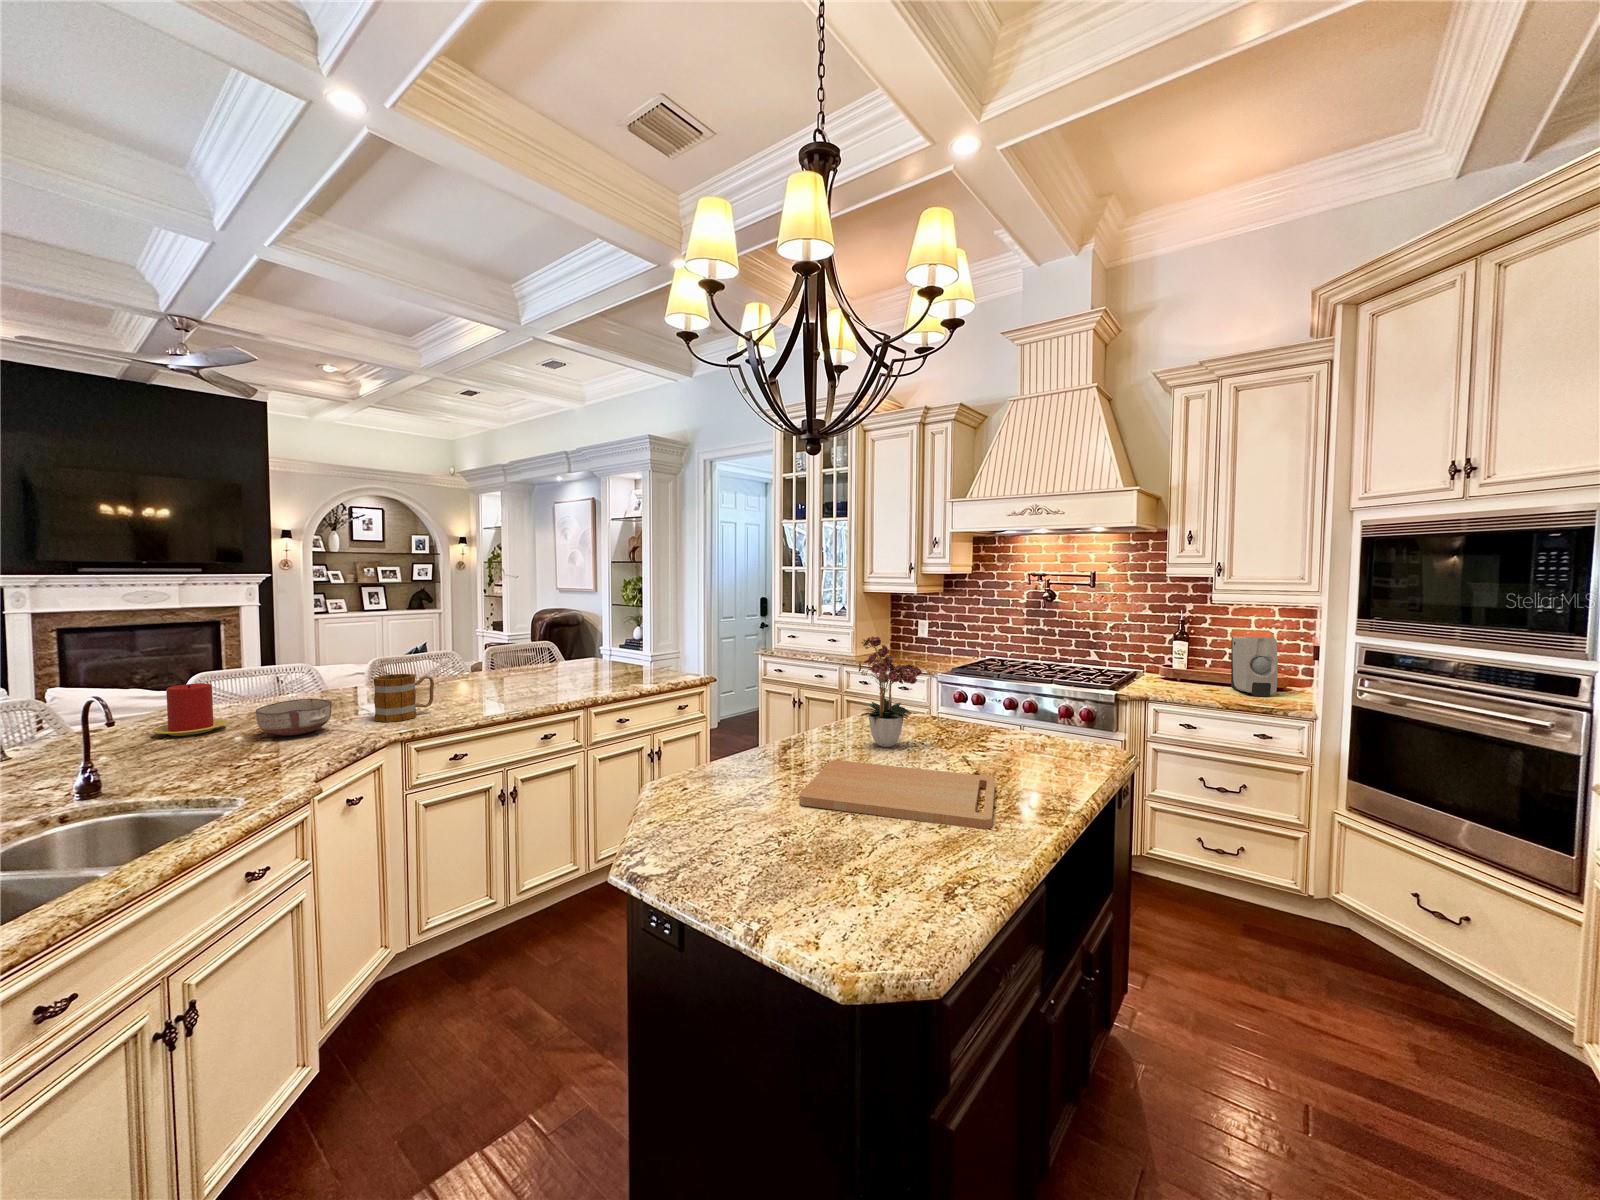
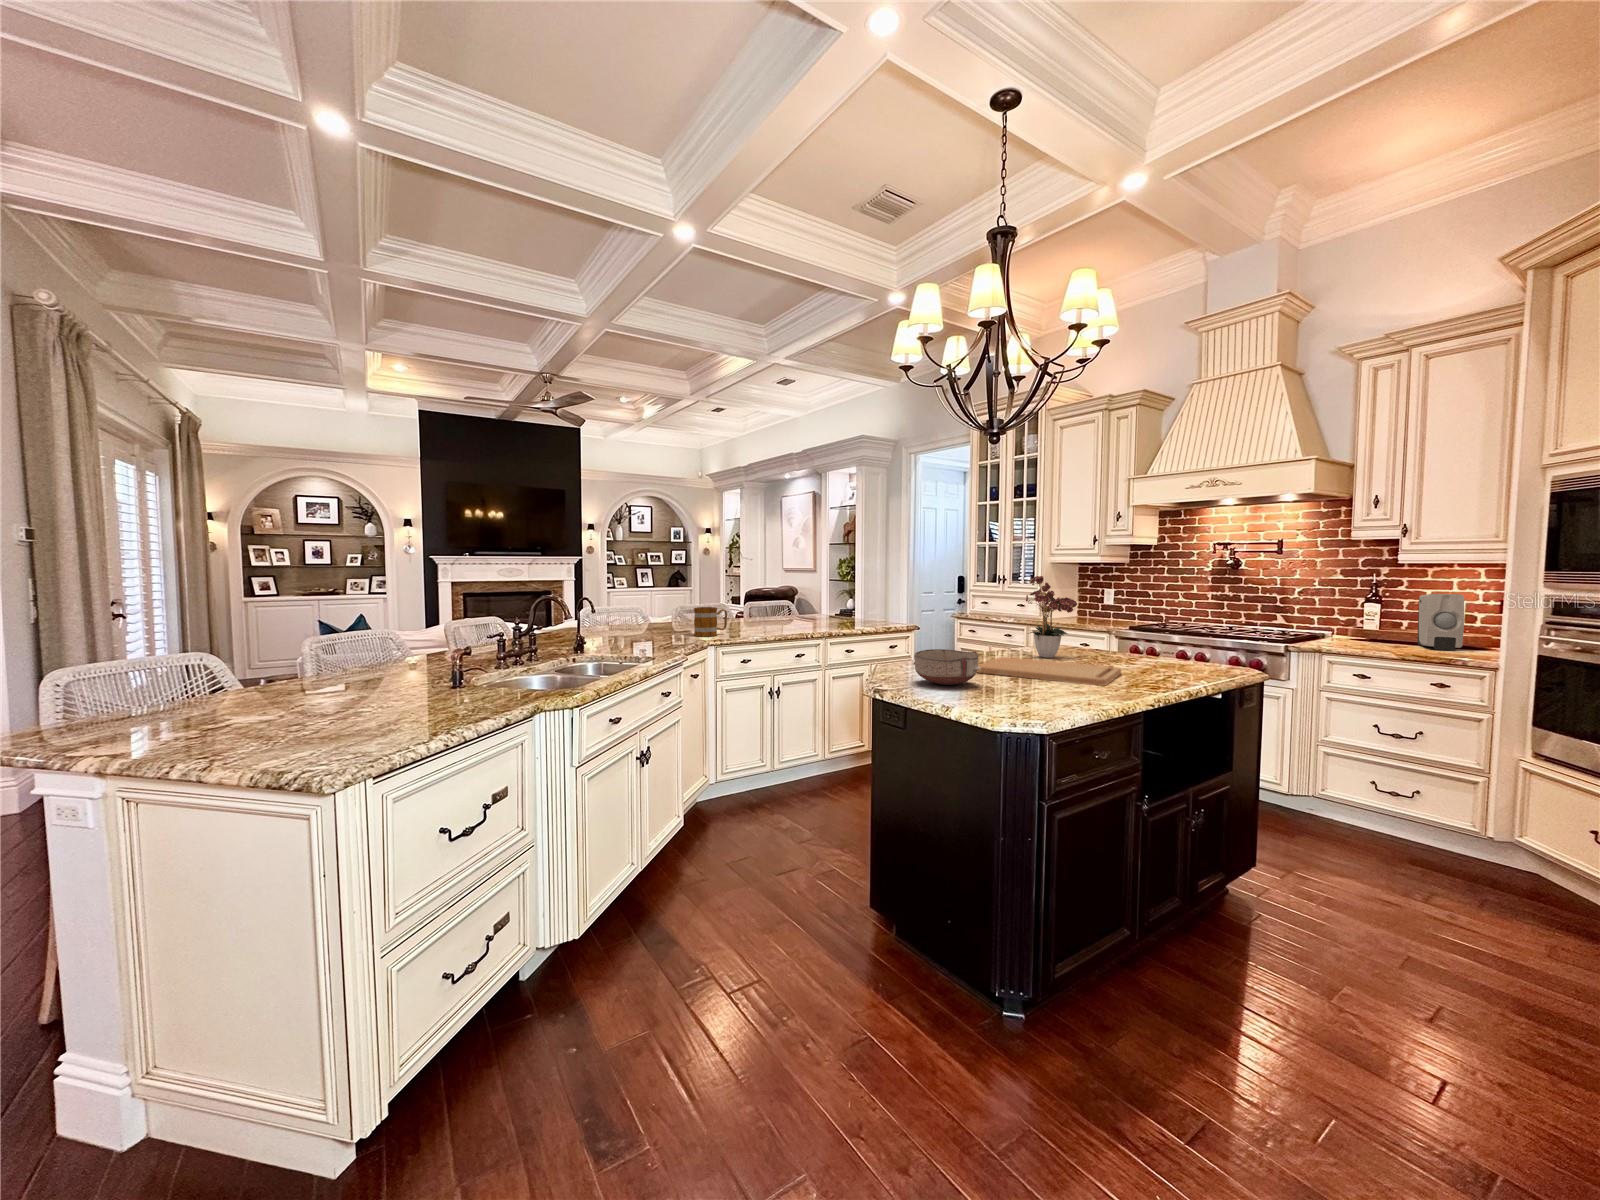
candle: present [152,683,228,736] -> none [581,607,615,636]
ceramic bowl: present [256,699,332,736] -> present [914,649,981,685]

